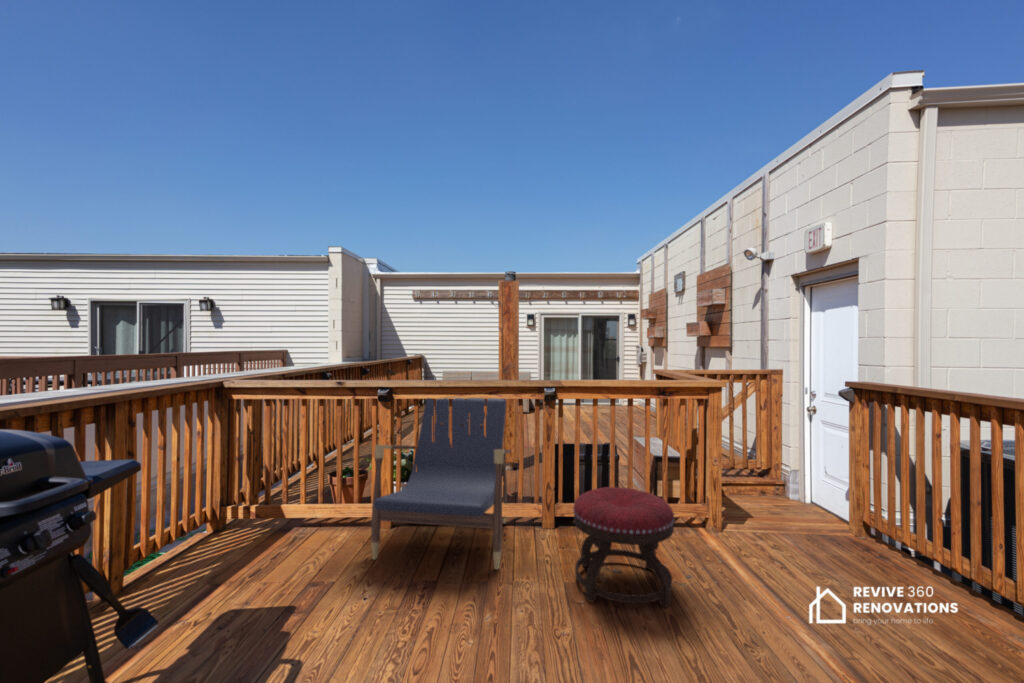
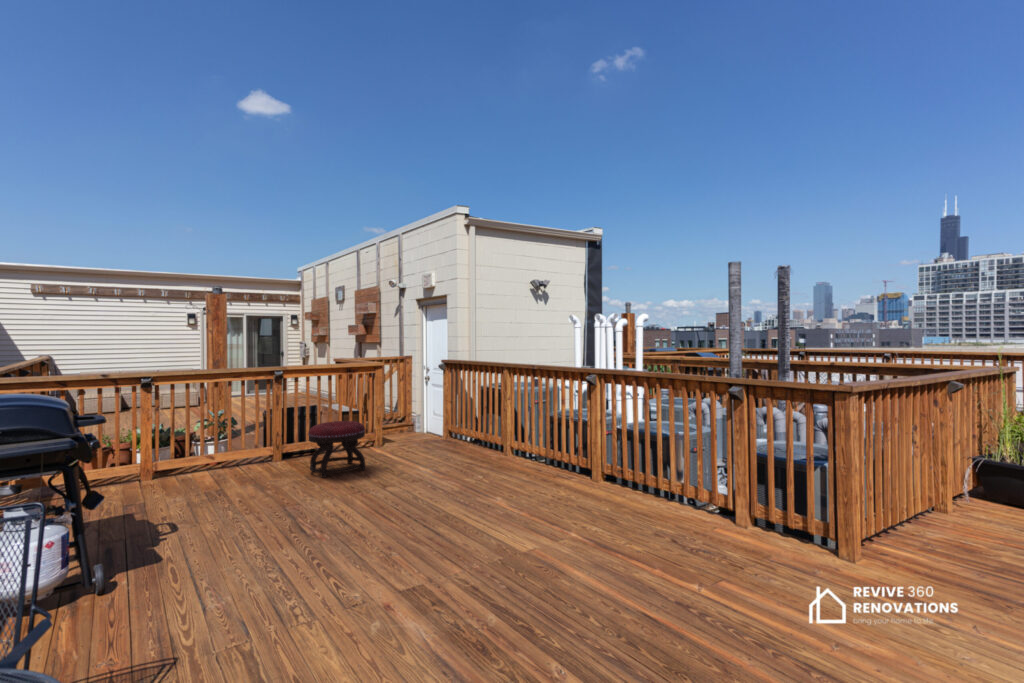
lounge chair: present [371,398,511,569] -> none [151,381,260,498]

